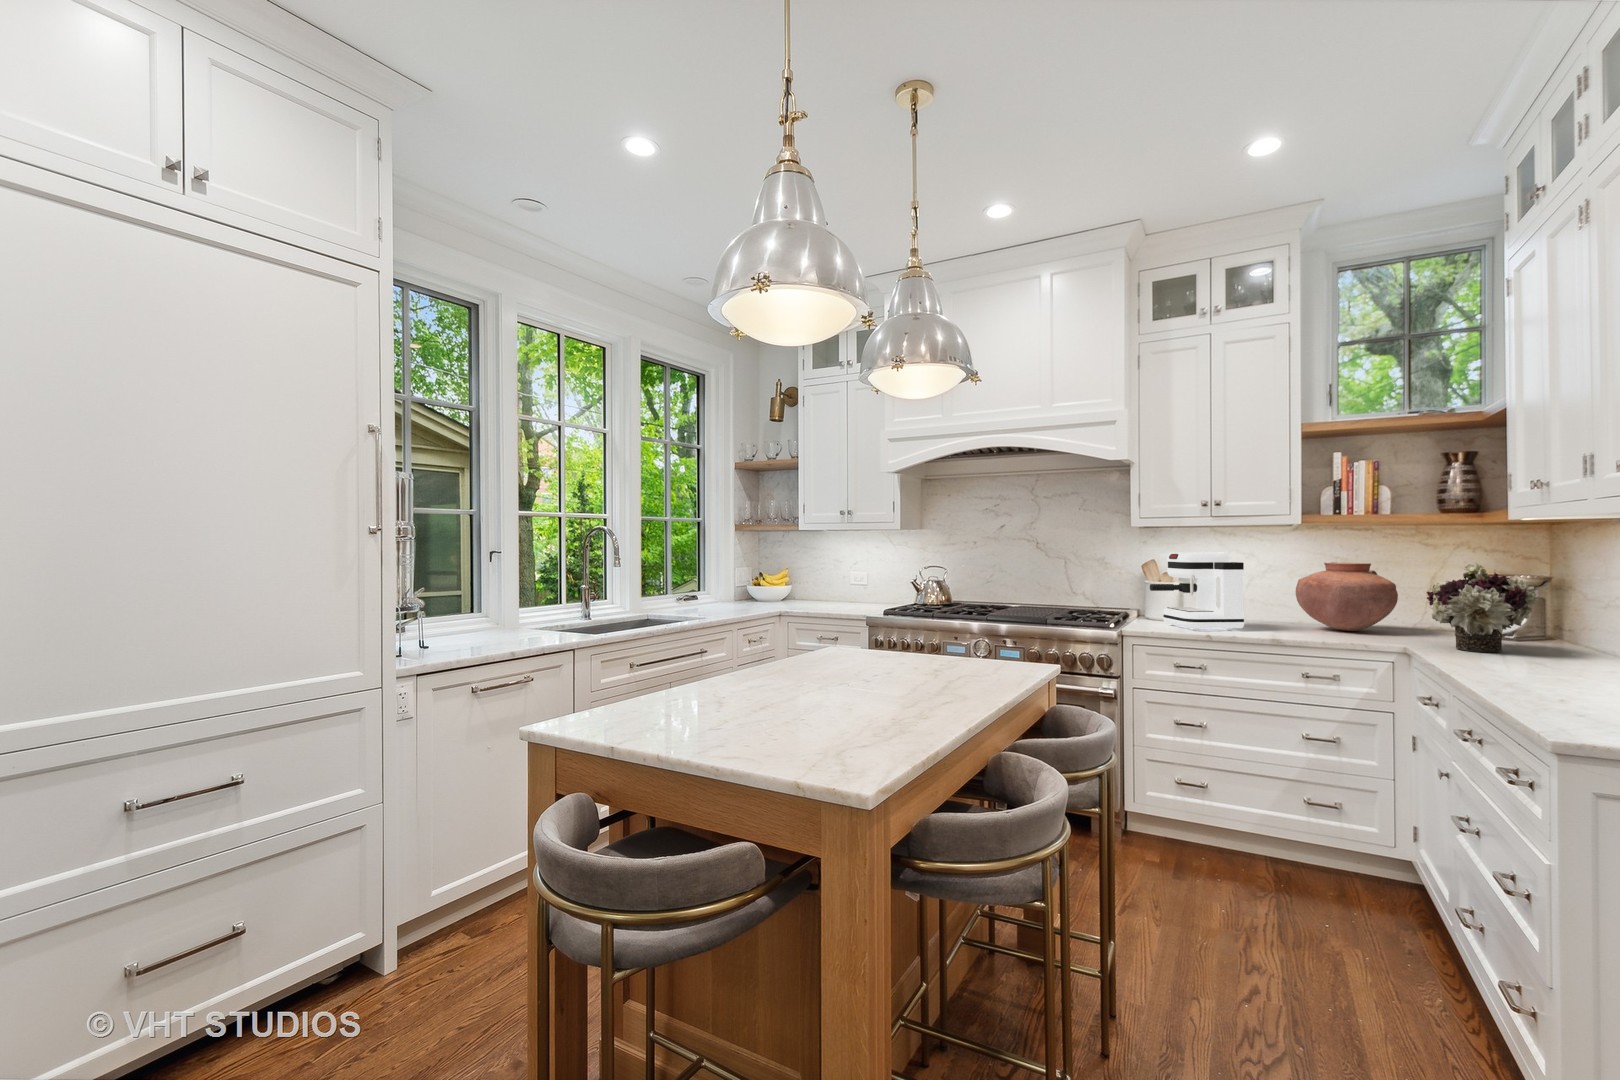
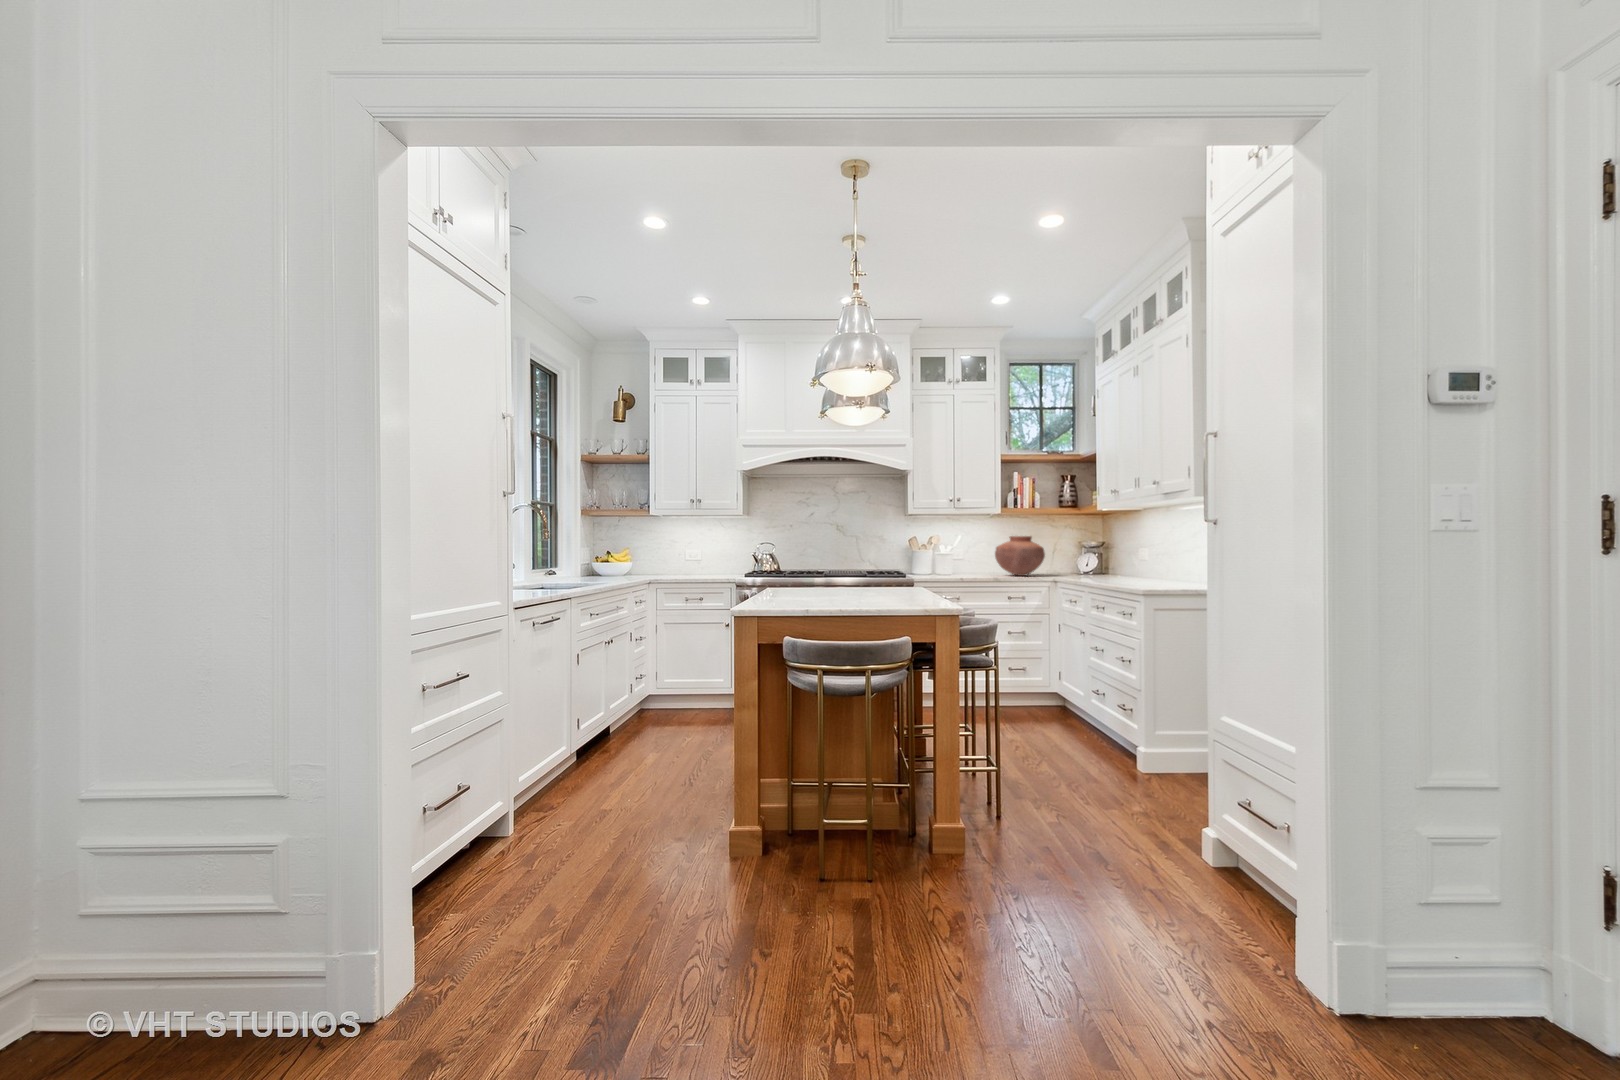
coffee maker: present [1150,552,1244,630] -> none [921,530,973,578]
flower arrangement: present [1427,562,1536,652] -> none [1063,533,1110,580]

